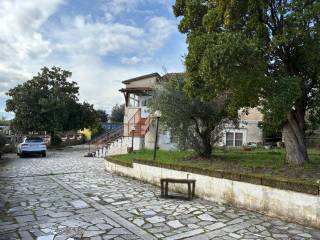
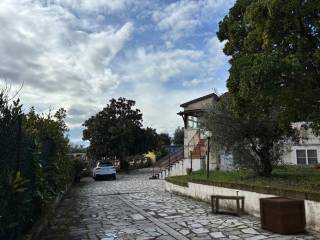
wooden crate: none [215,181,260,221] -> present [259,196,307,234]

